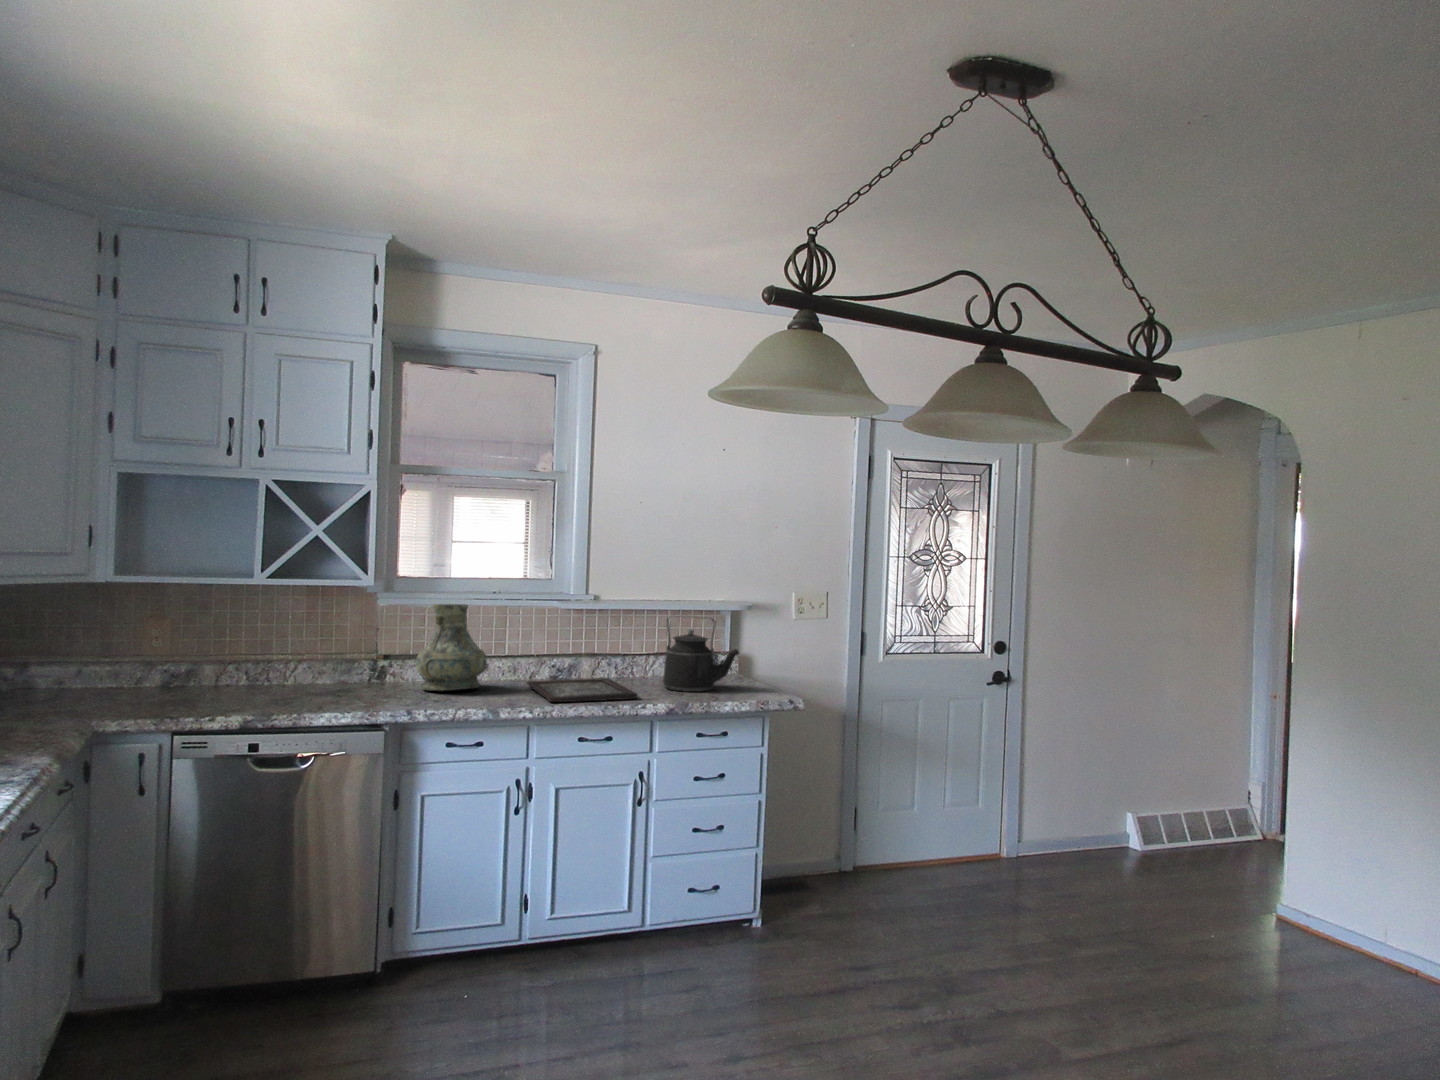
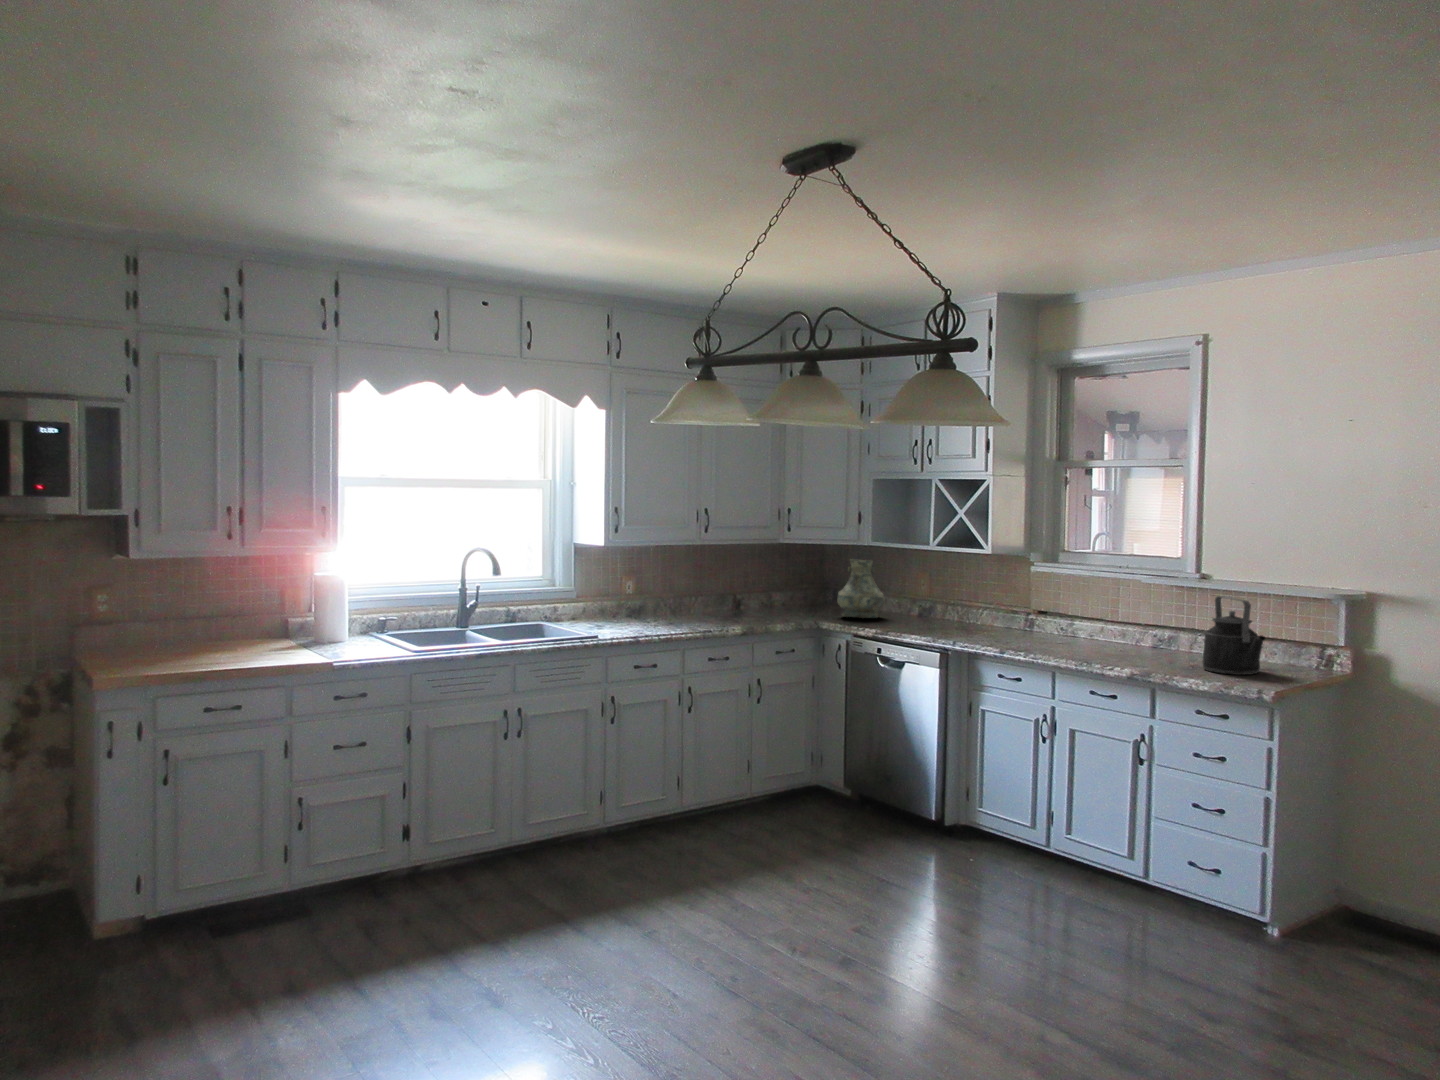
vase: present [416,604,487,691] -> present [837,559,885,618]
tray: present [527,678,638,702] -> none [1062,643,1180,666]

